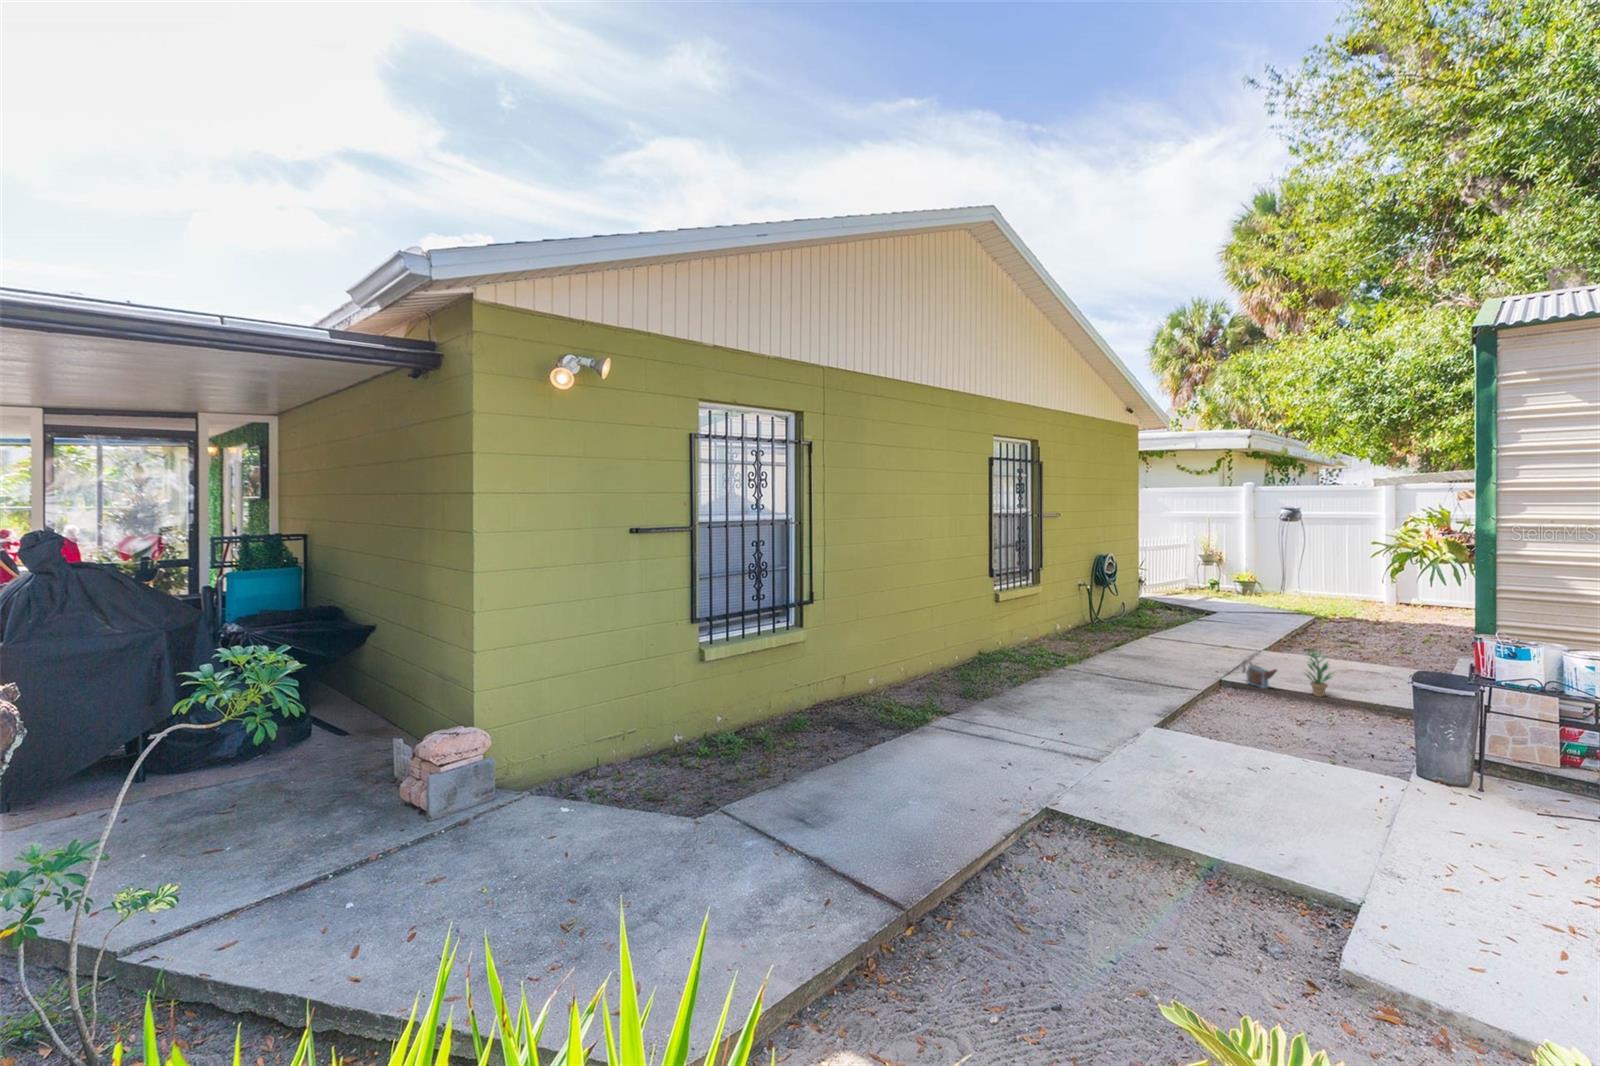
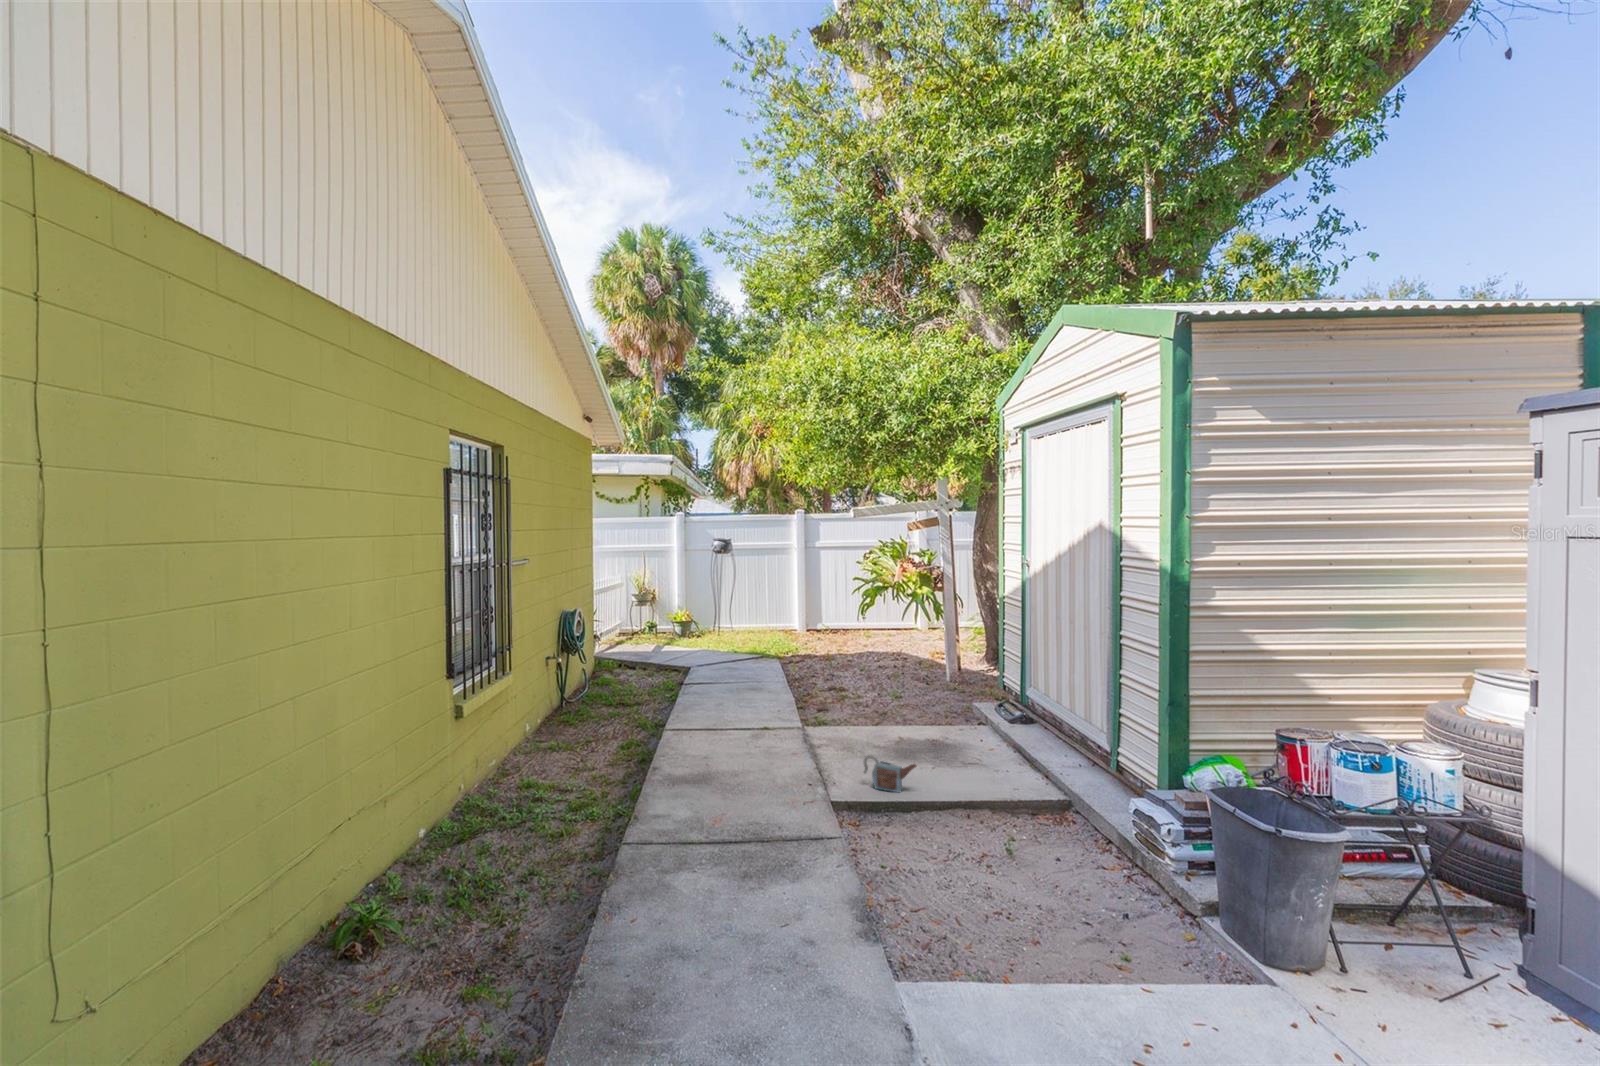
potted plant: present [1306,649,1333,697] -> none [936,723,970,788]

